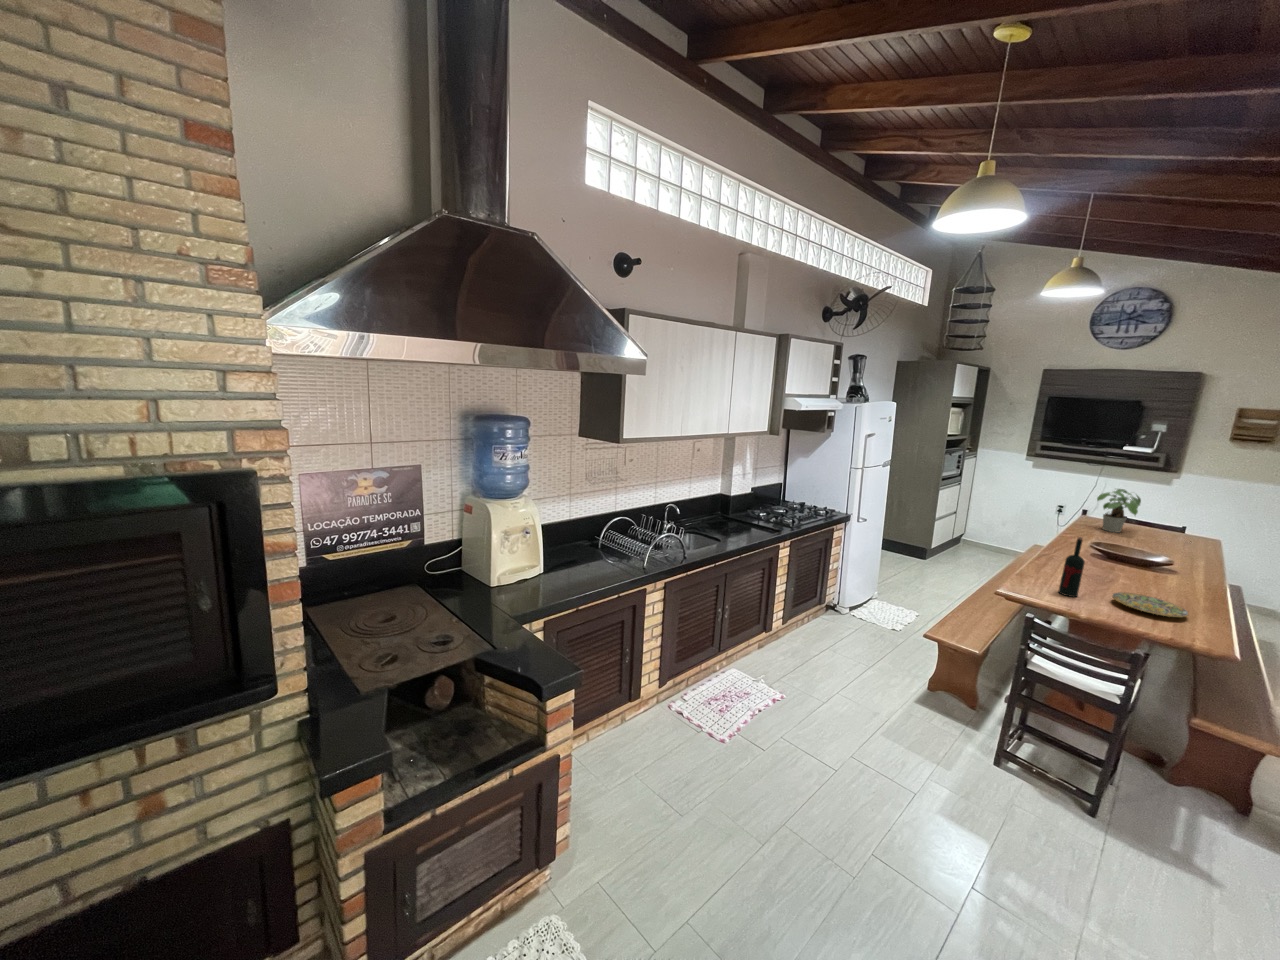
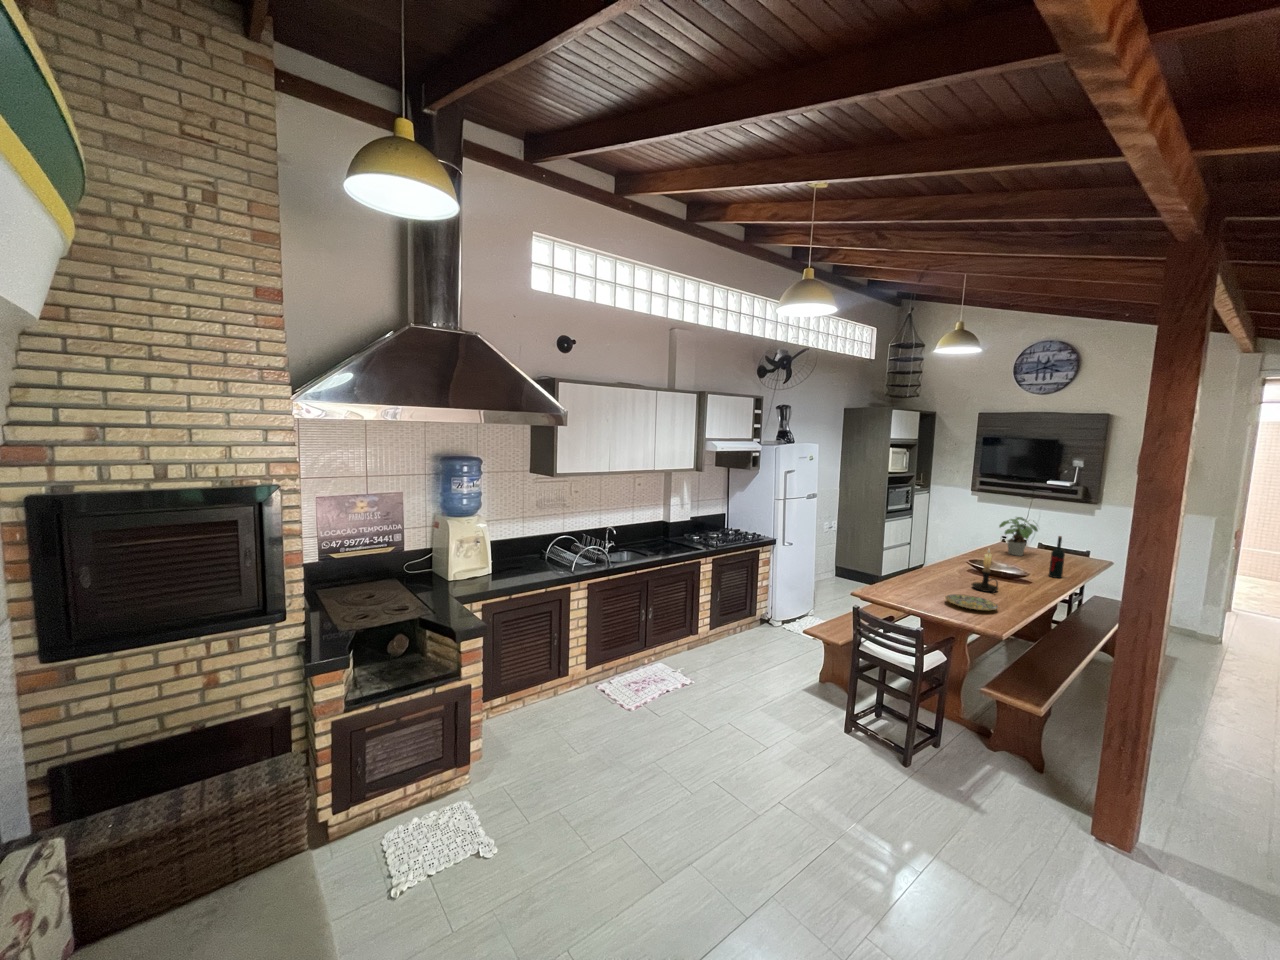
candle holder: none [1117,533,1160,588] -> present [971,549,998,593]
wine bottle: present [1059,537,1085,597] -> present [1049,536,1065,578]

